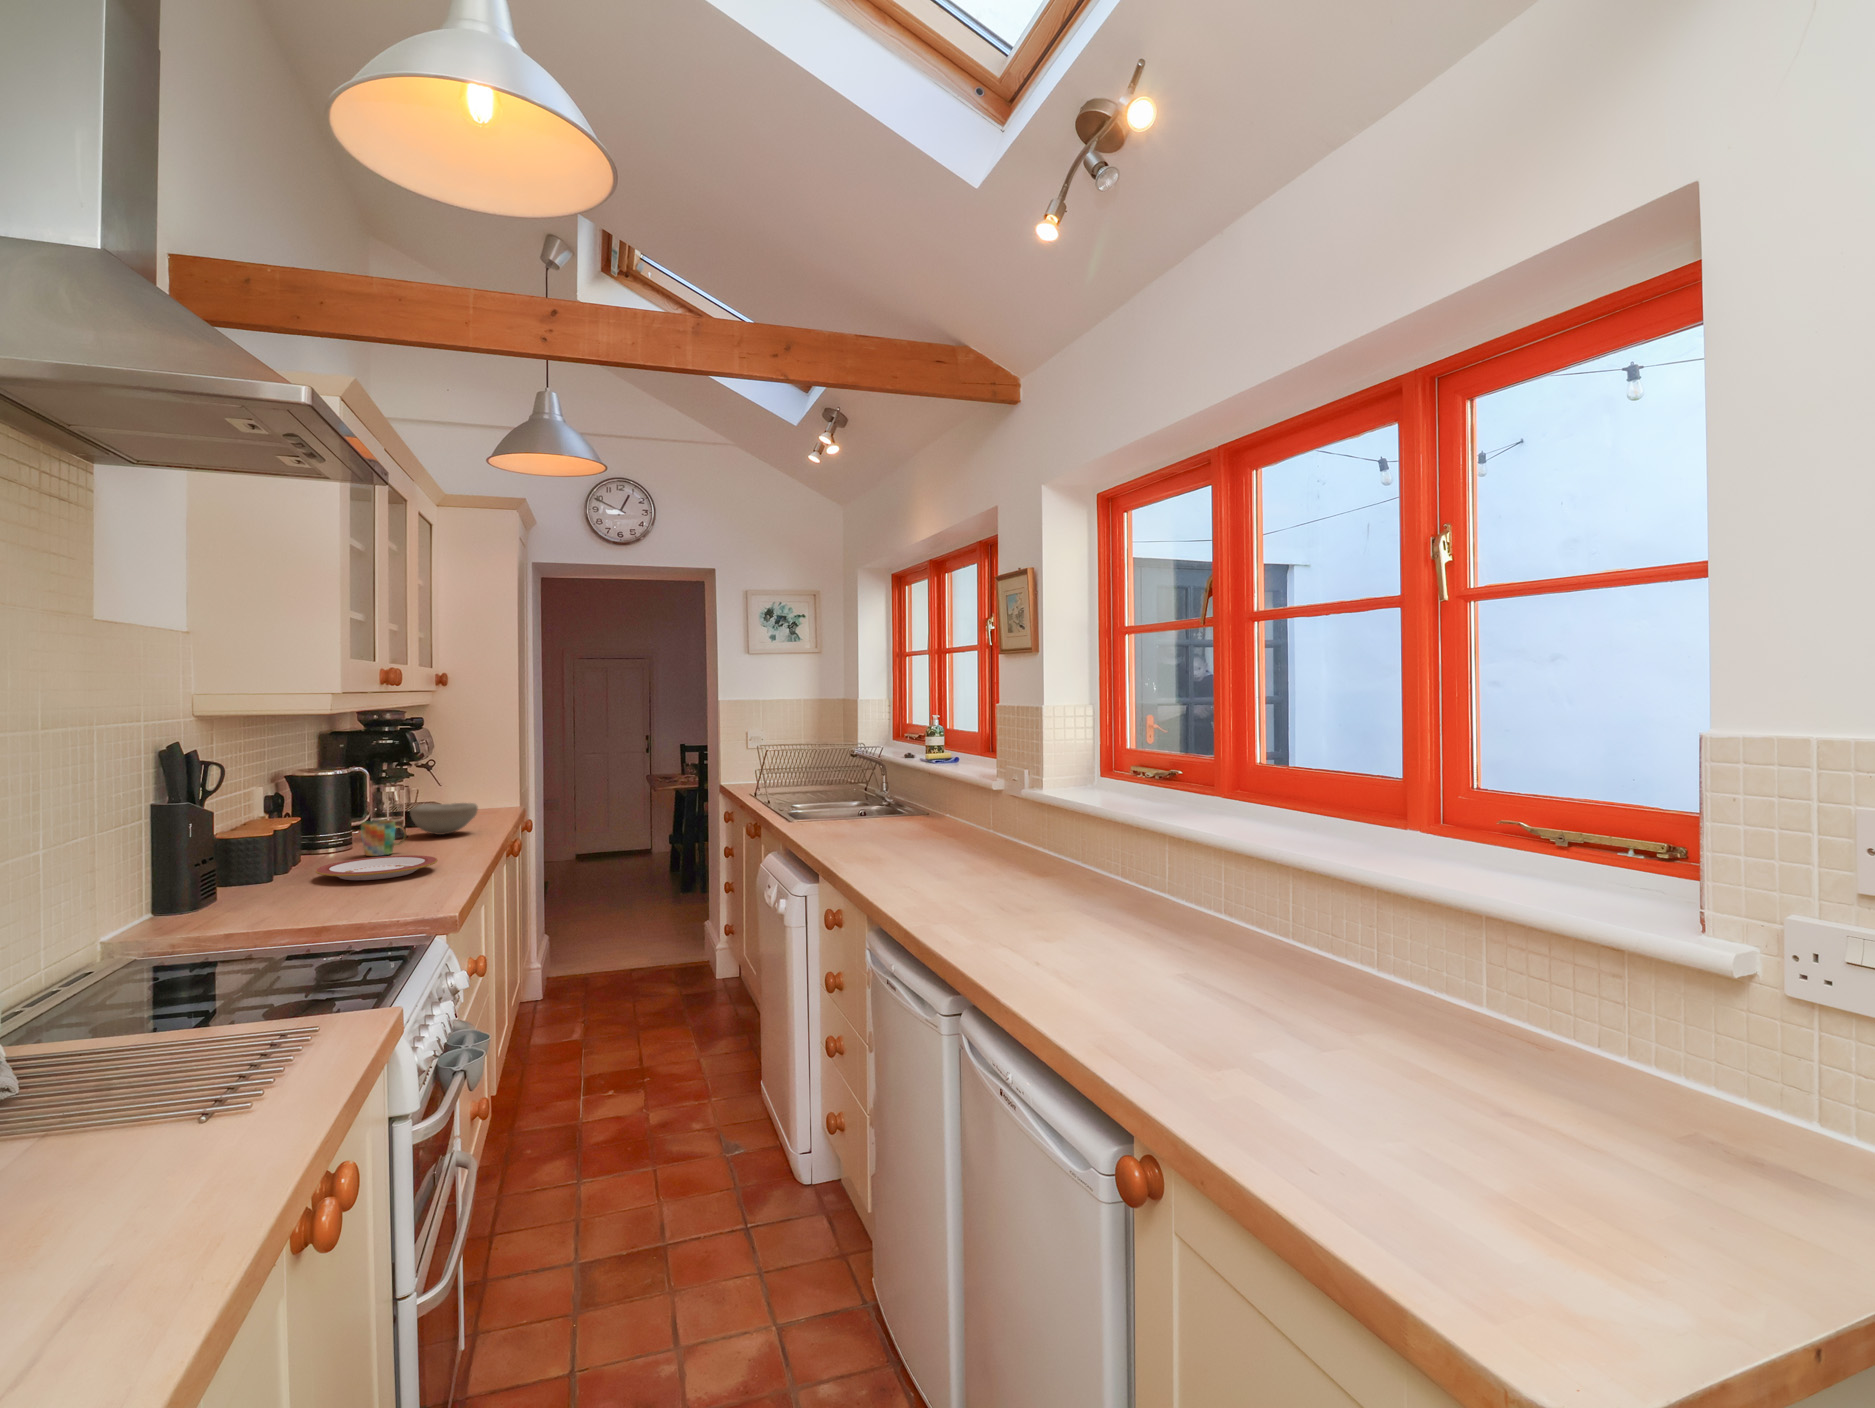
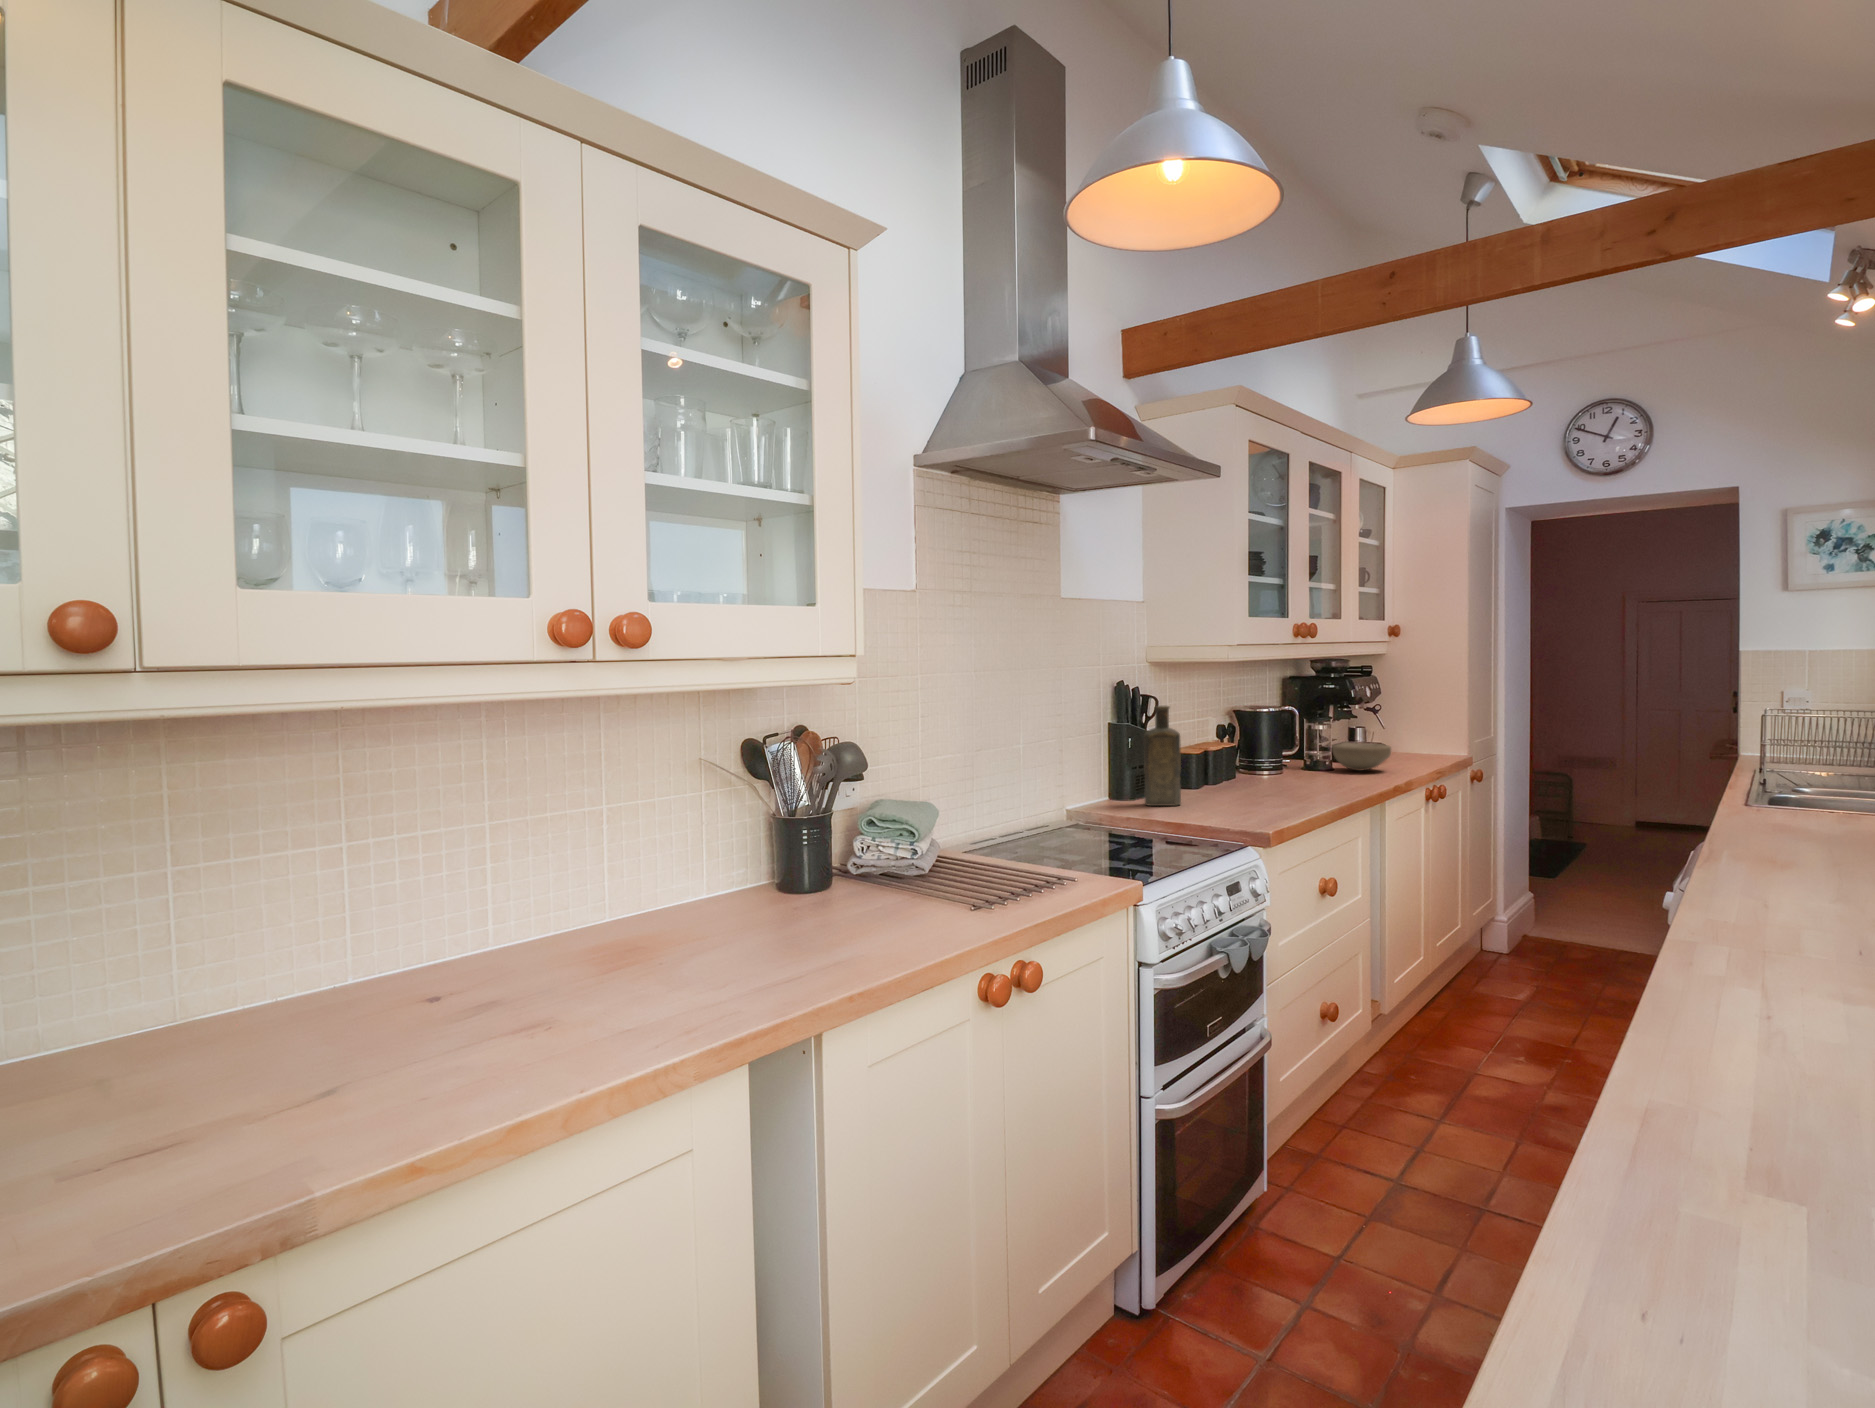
bottle: none [207,774,280,916] -> present [1144,706,1181,806]
mug: present [361,820,407,856] -> none [1277,752,1313,781]
plate: present [316,855,438,880] -> none [1225,780,1316,797]

